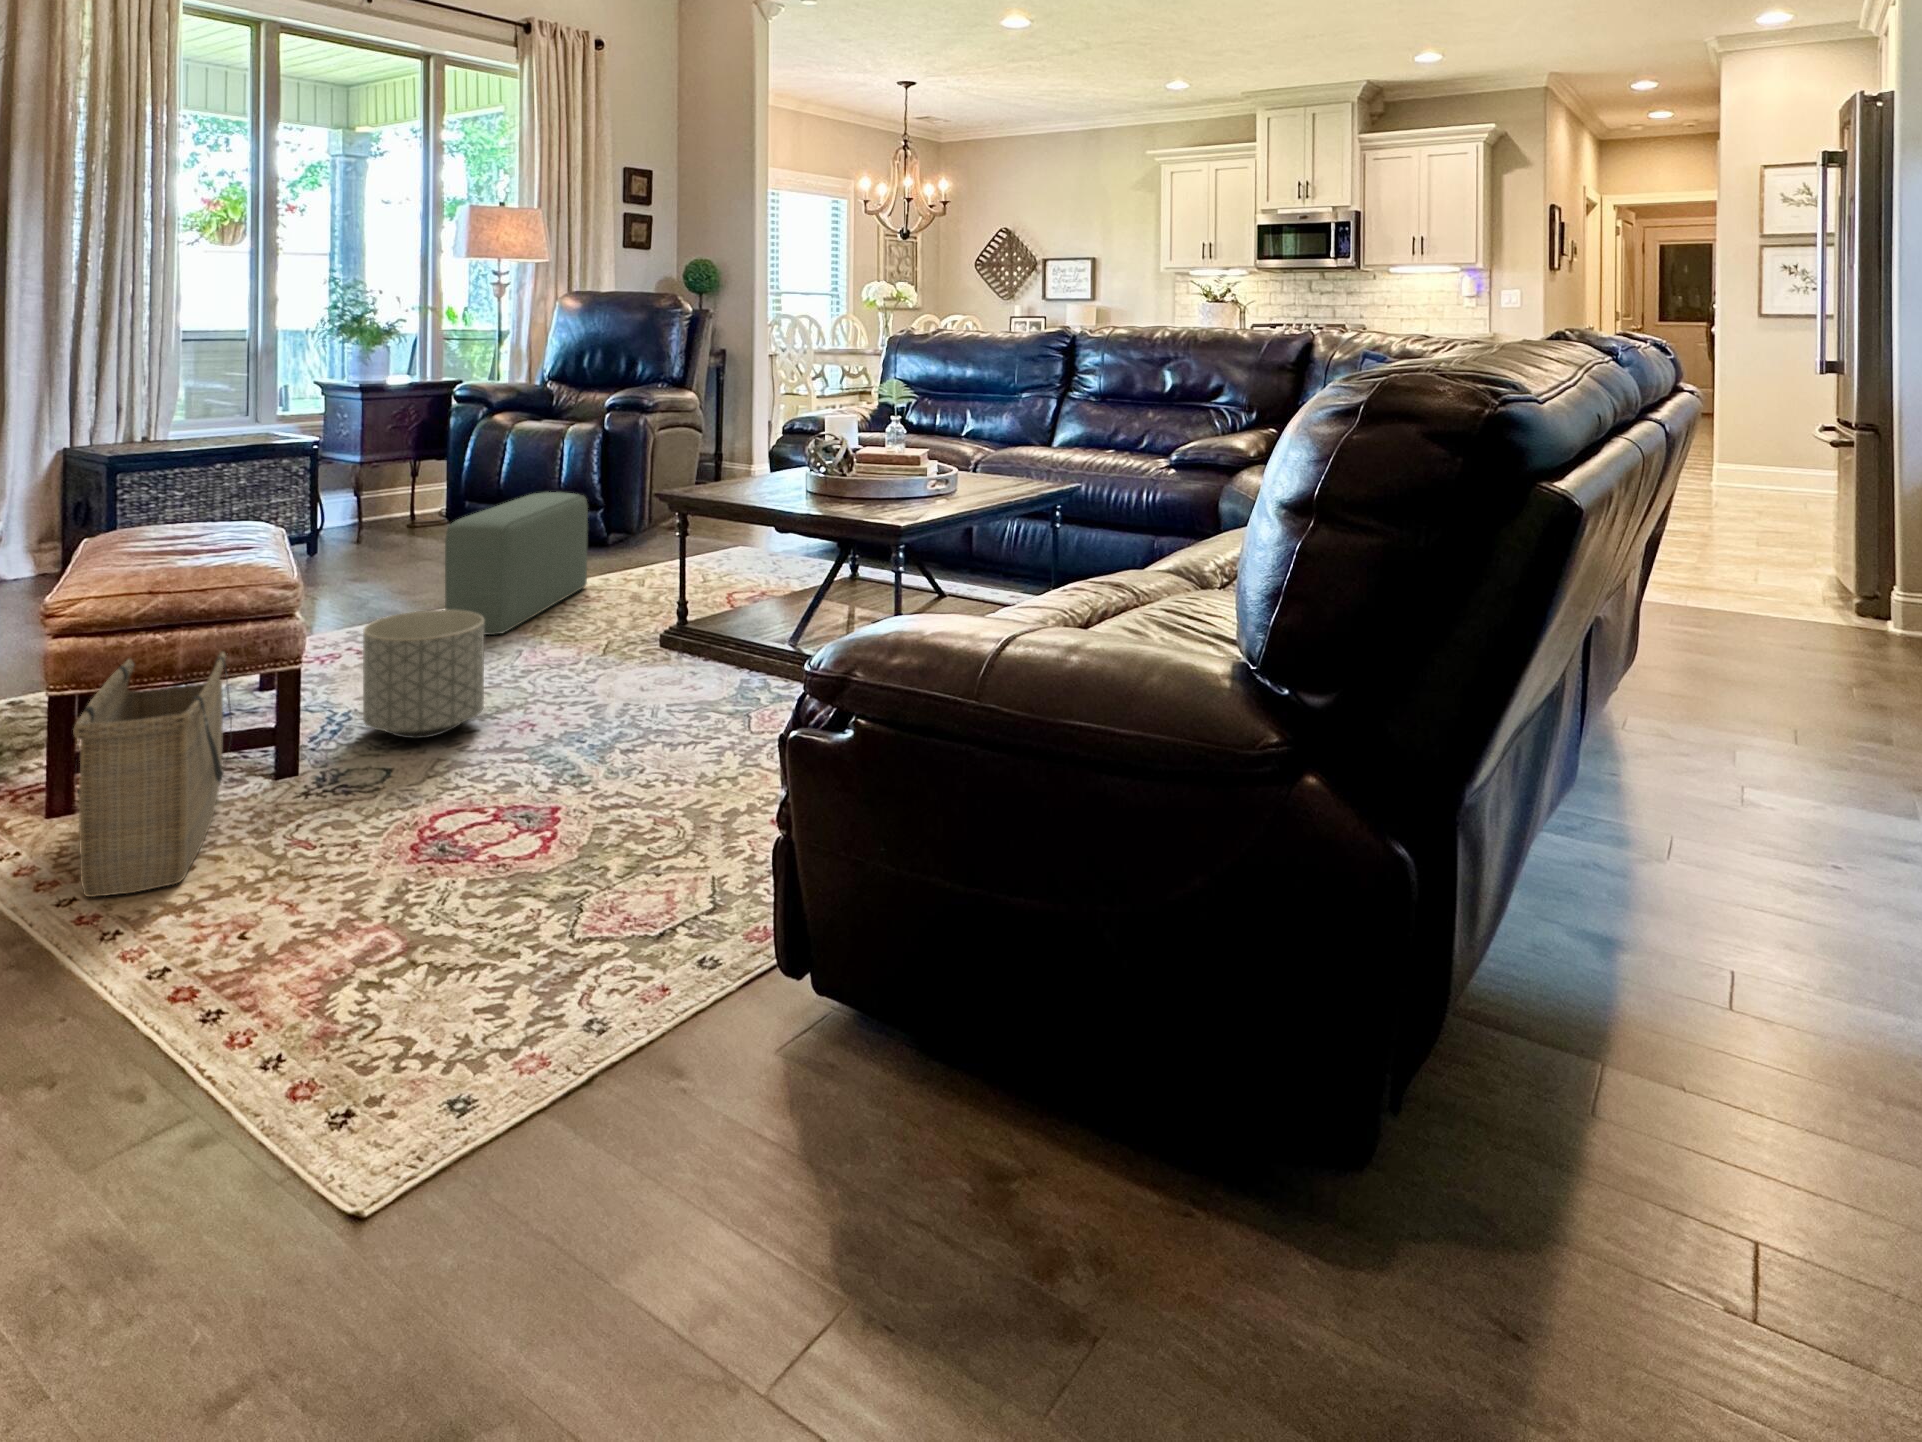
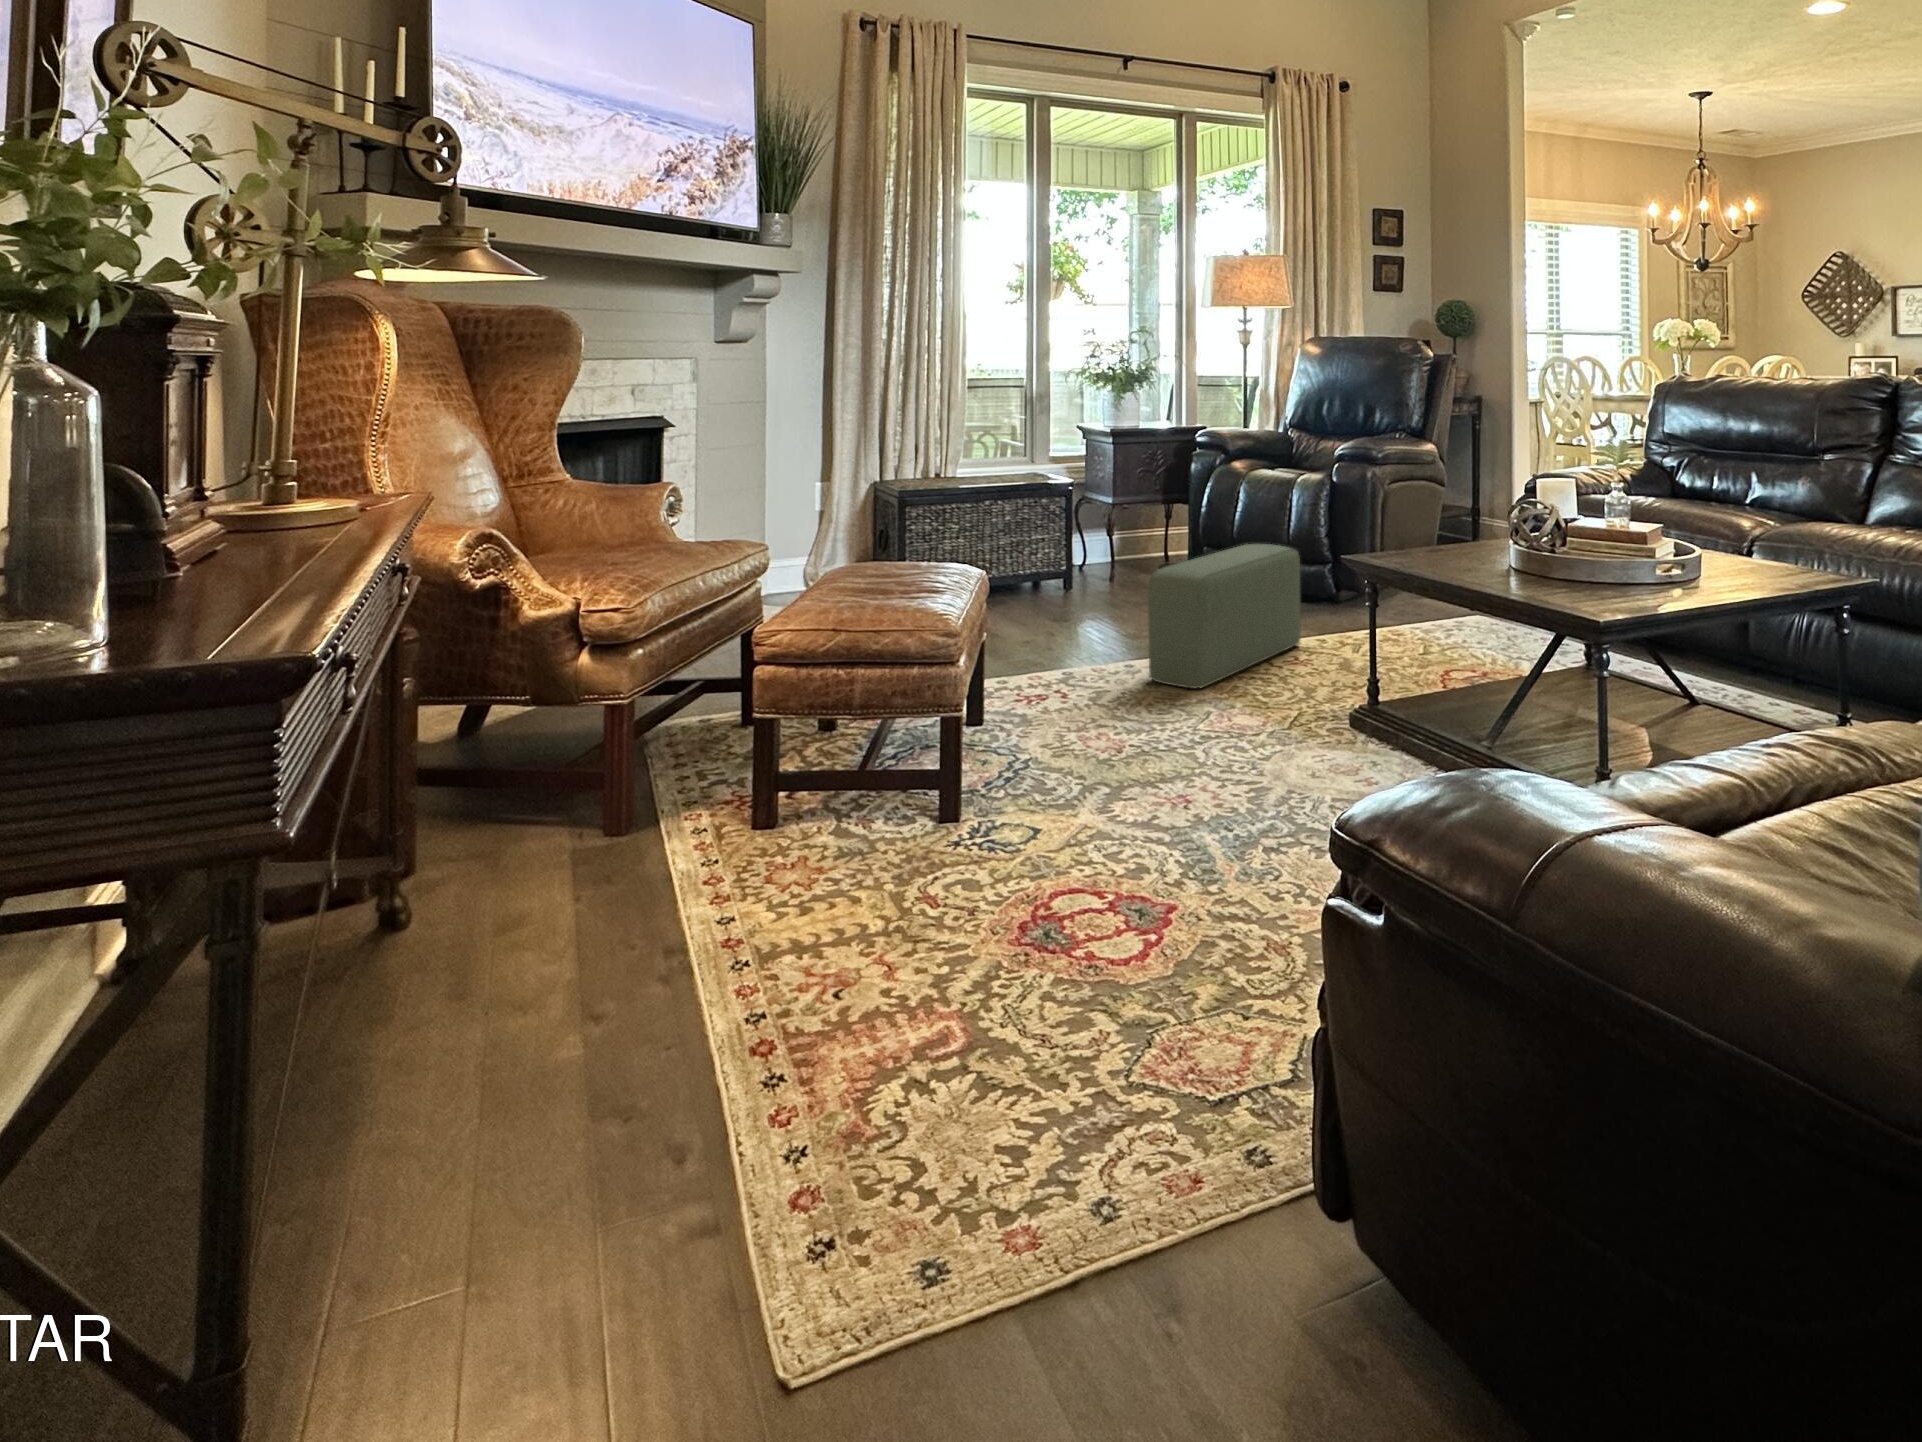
planter: present [363,610,484,739] -> none [1030,664,1144,796]
basket: present [73,652,231,897] -> none [732,683,897,921]

